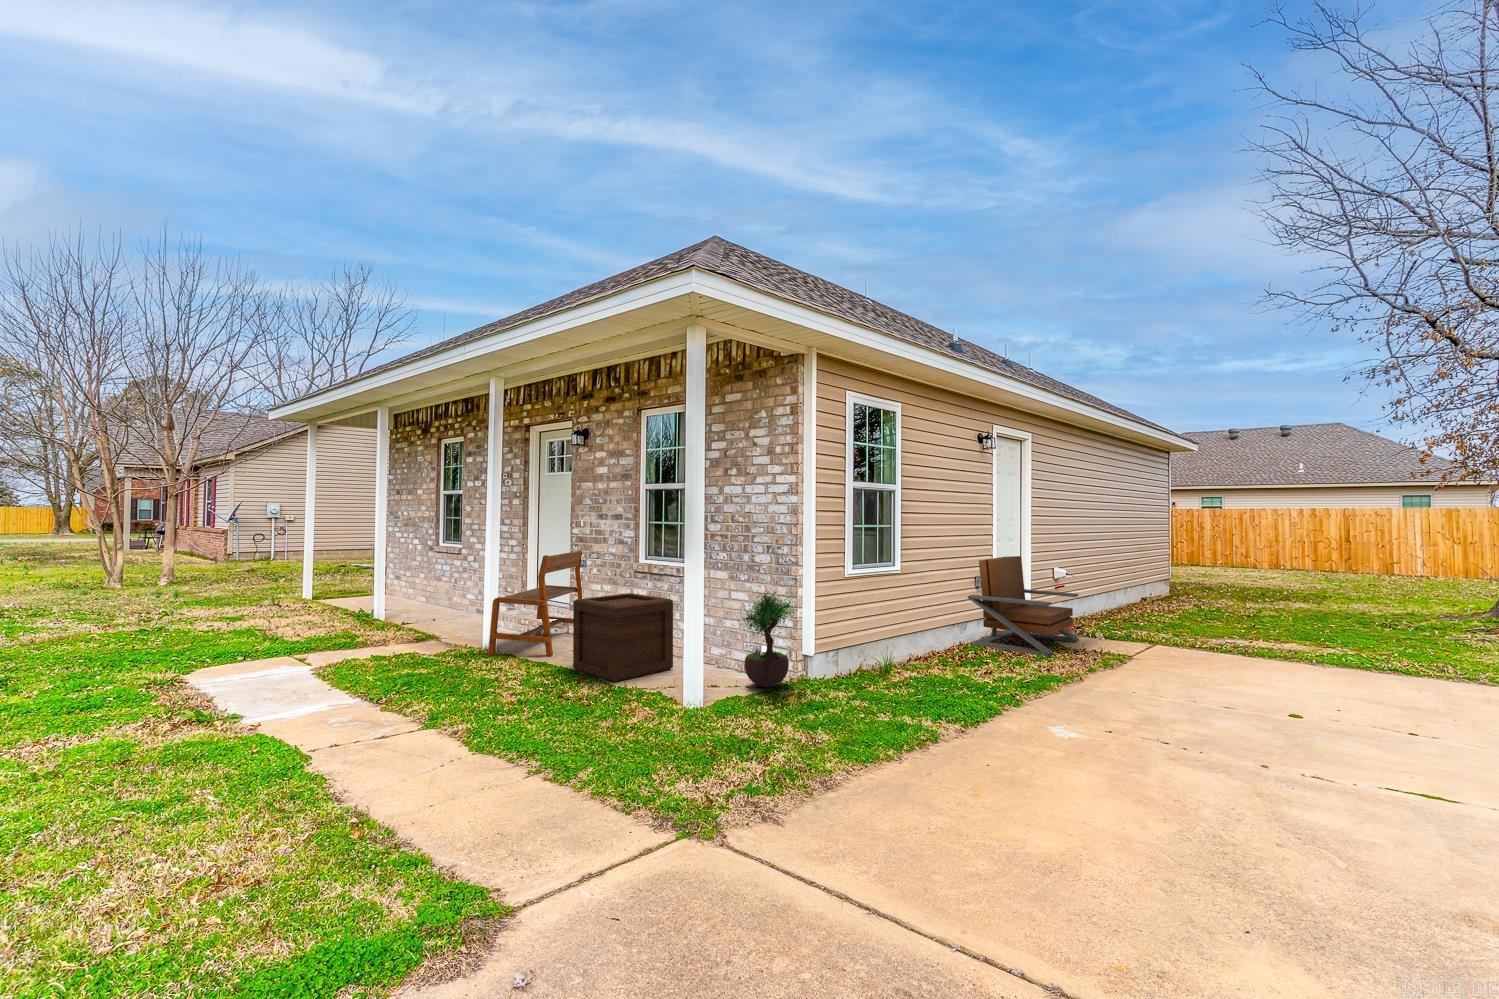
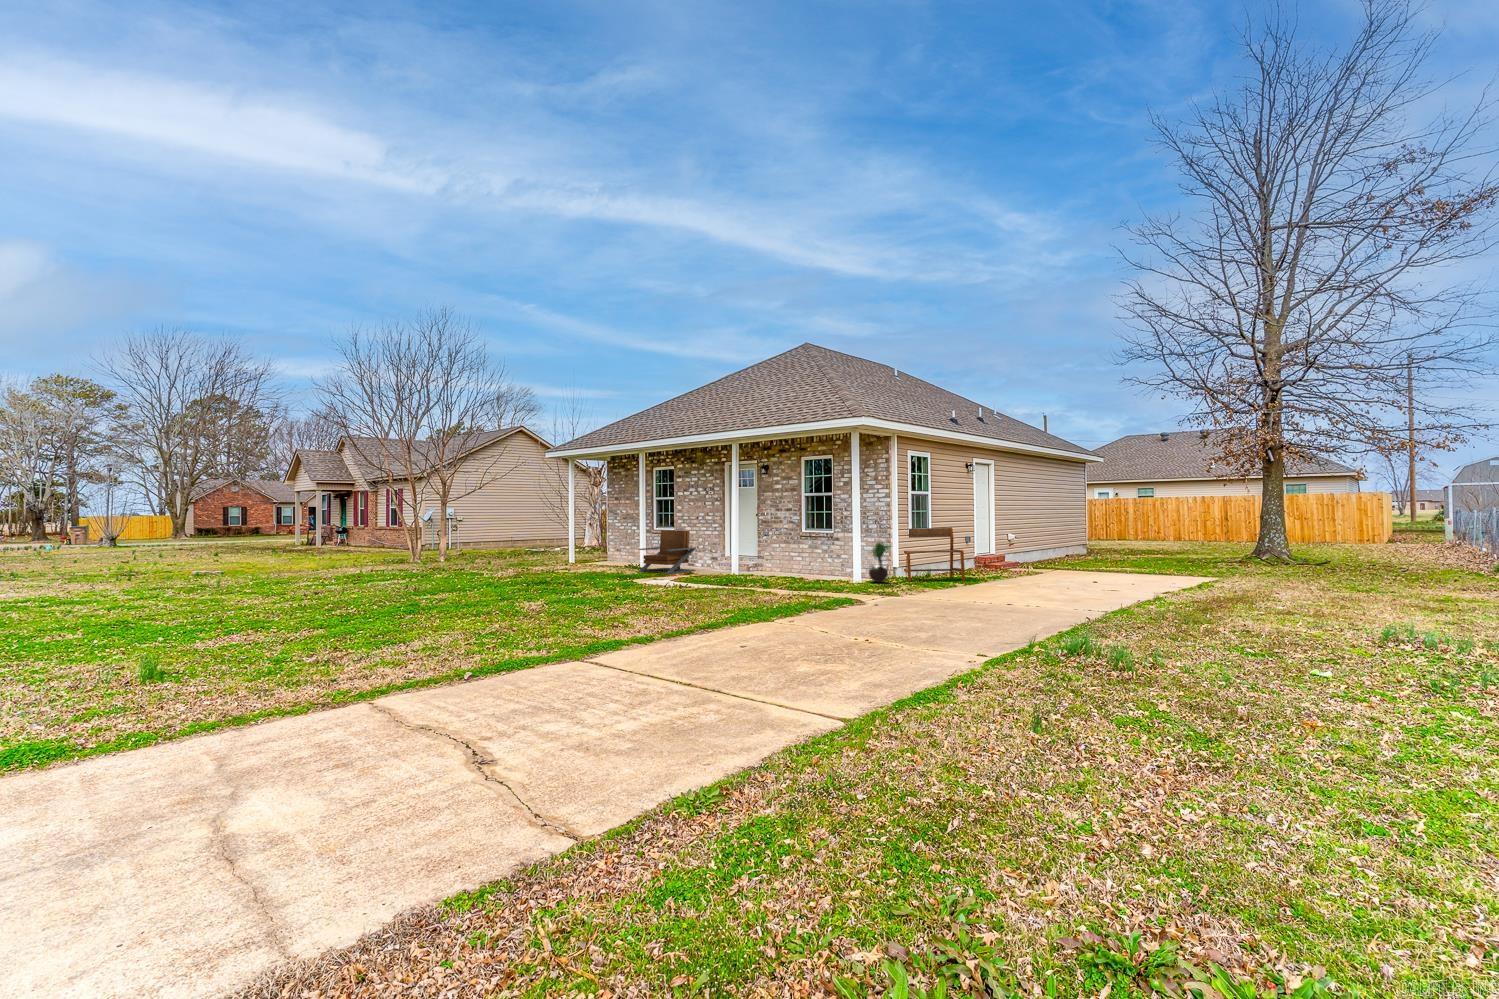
bench: present [488,549,584,656] -> present [904,527,965,582]
lounge chair: present [968,556,1079,656] -> present [639,530,696,574]
wooden crate: present [573,593,673,682] -> none [783,546,830,583]

